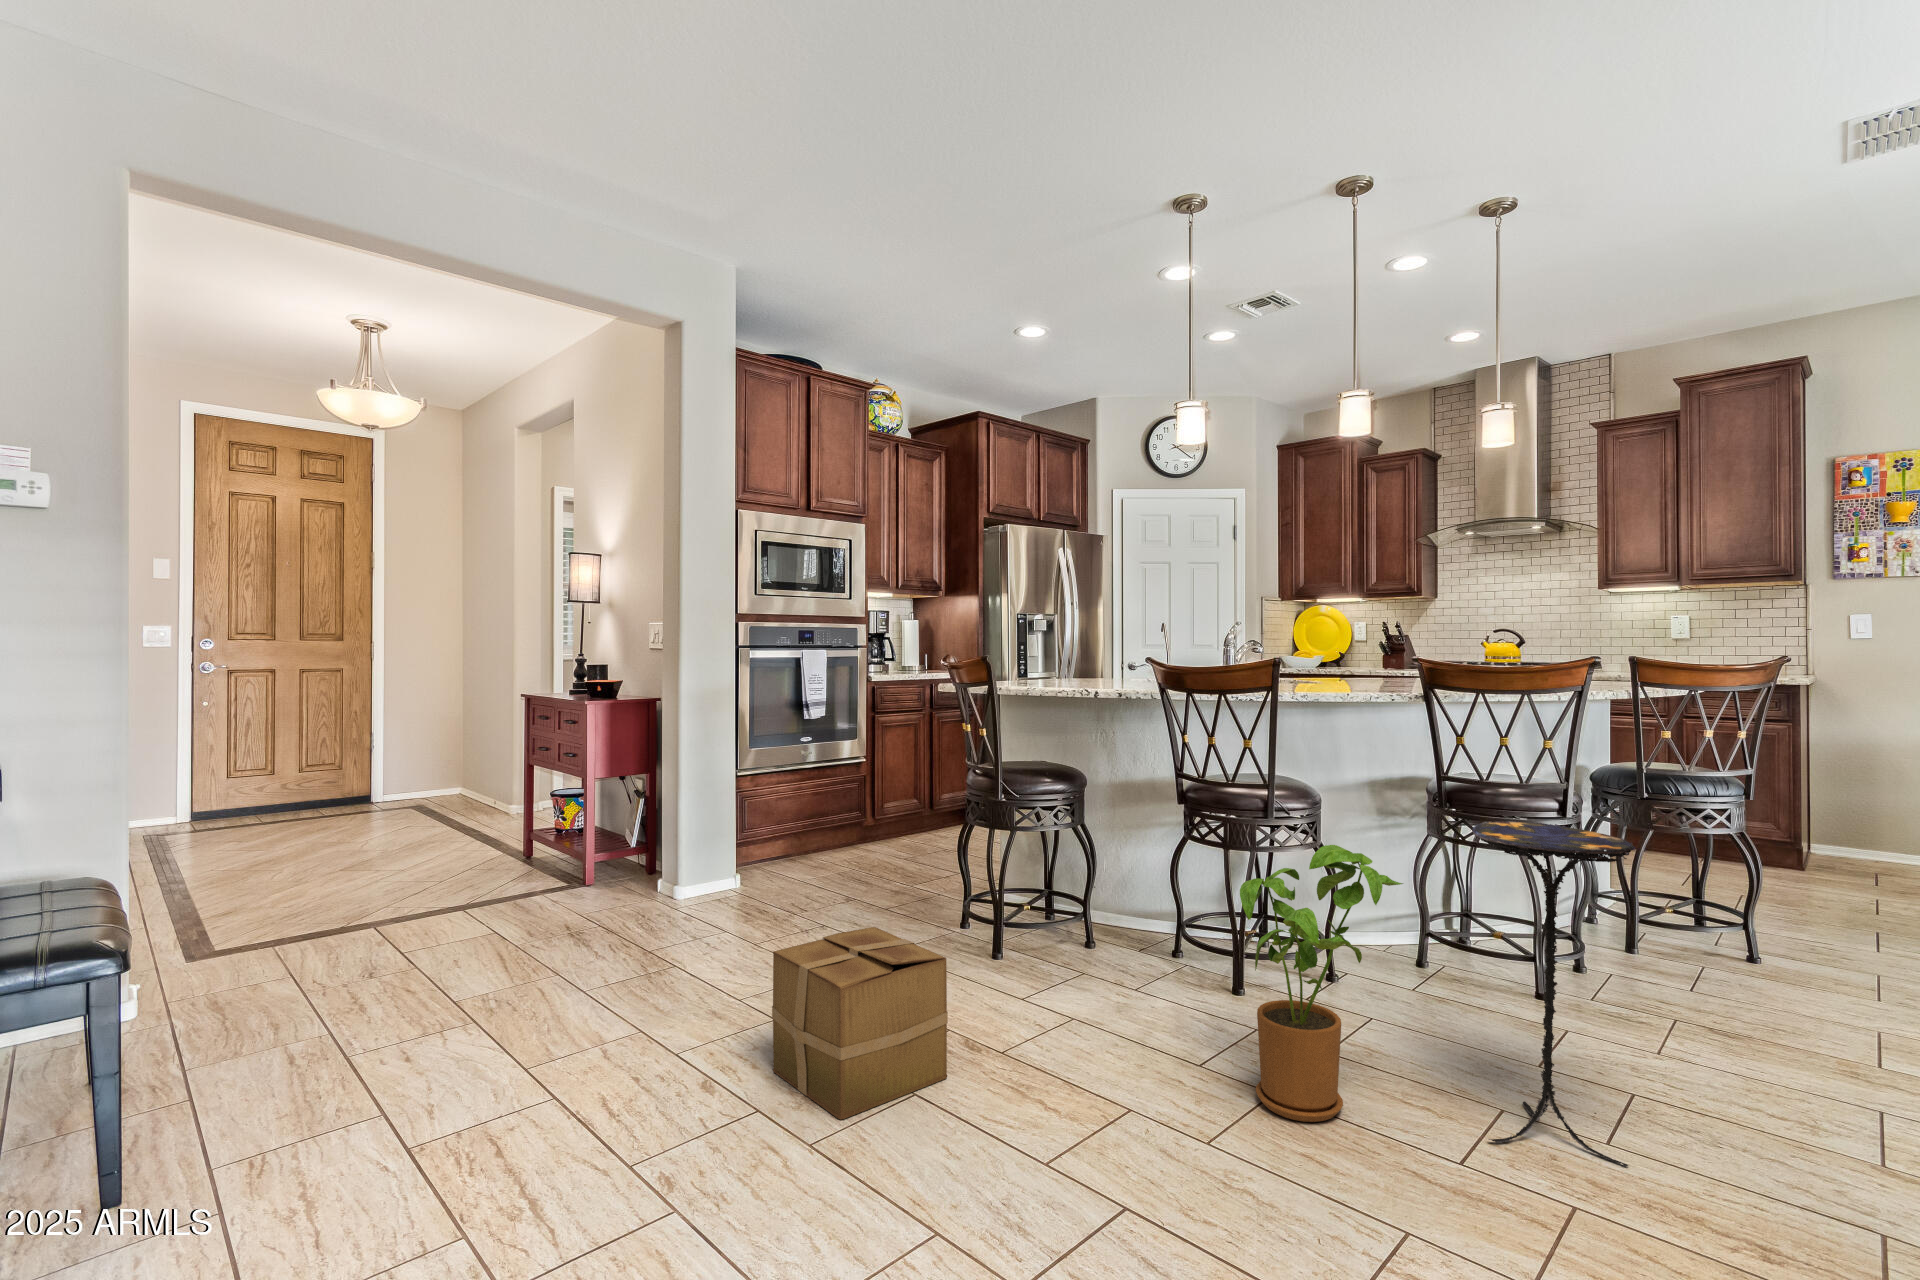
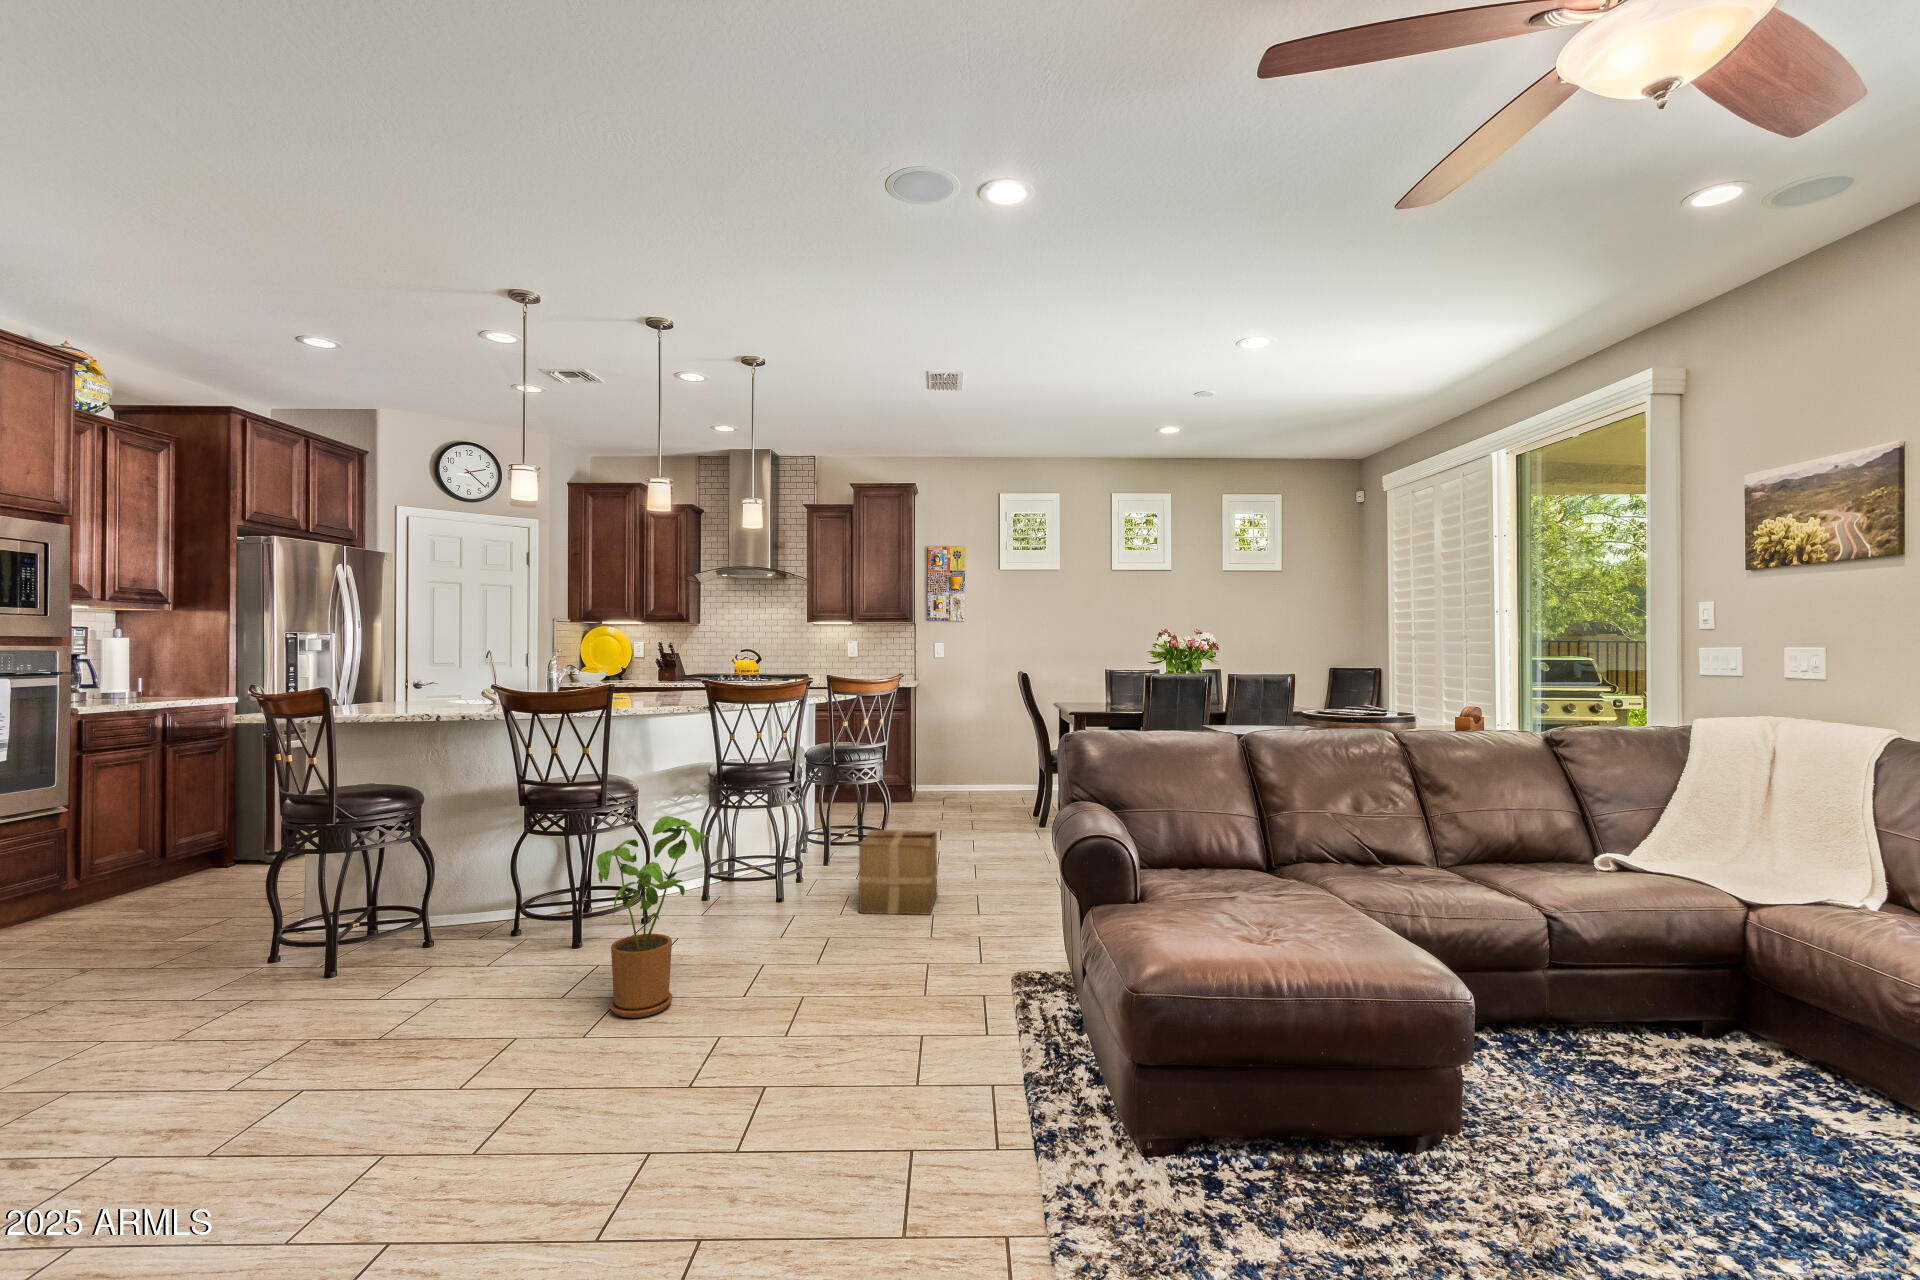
side table: present [1472,821,1635,1166] -> none [752,784,839,989]
cardboard box: present [772,927,948,1119] -> present [859,830,938,915]

